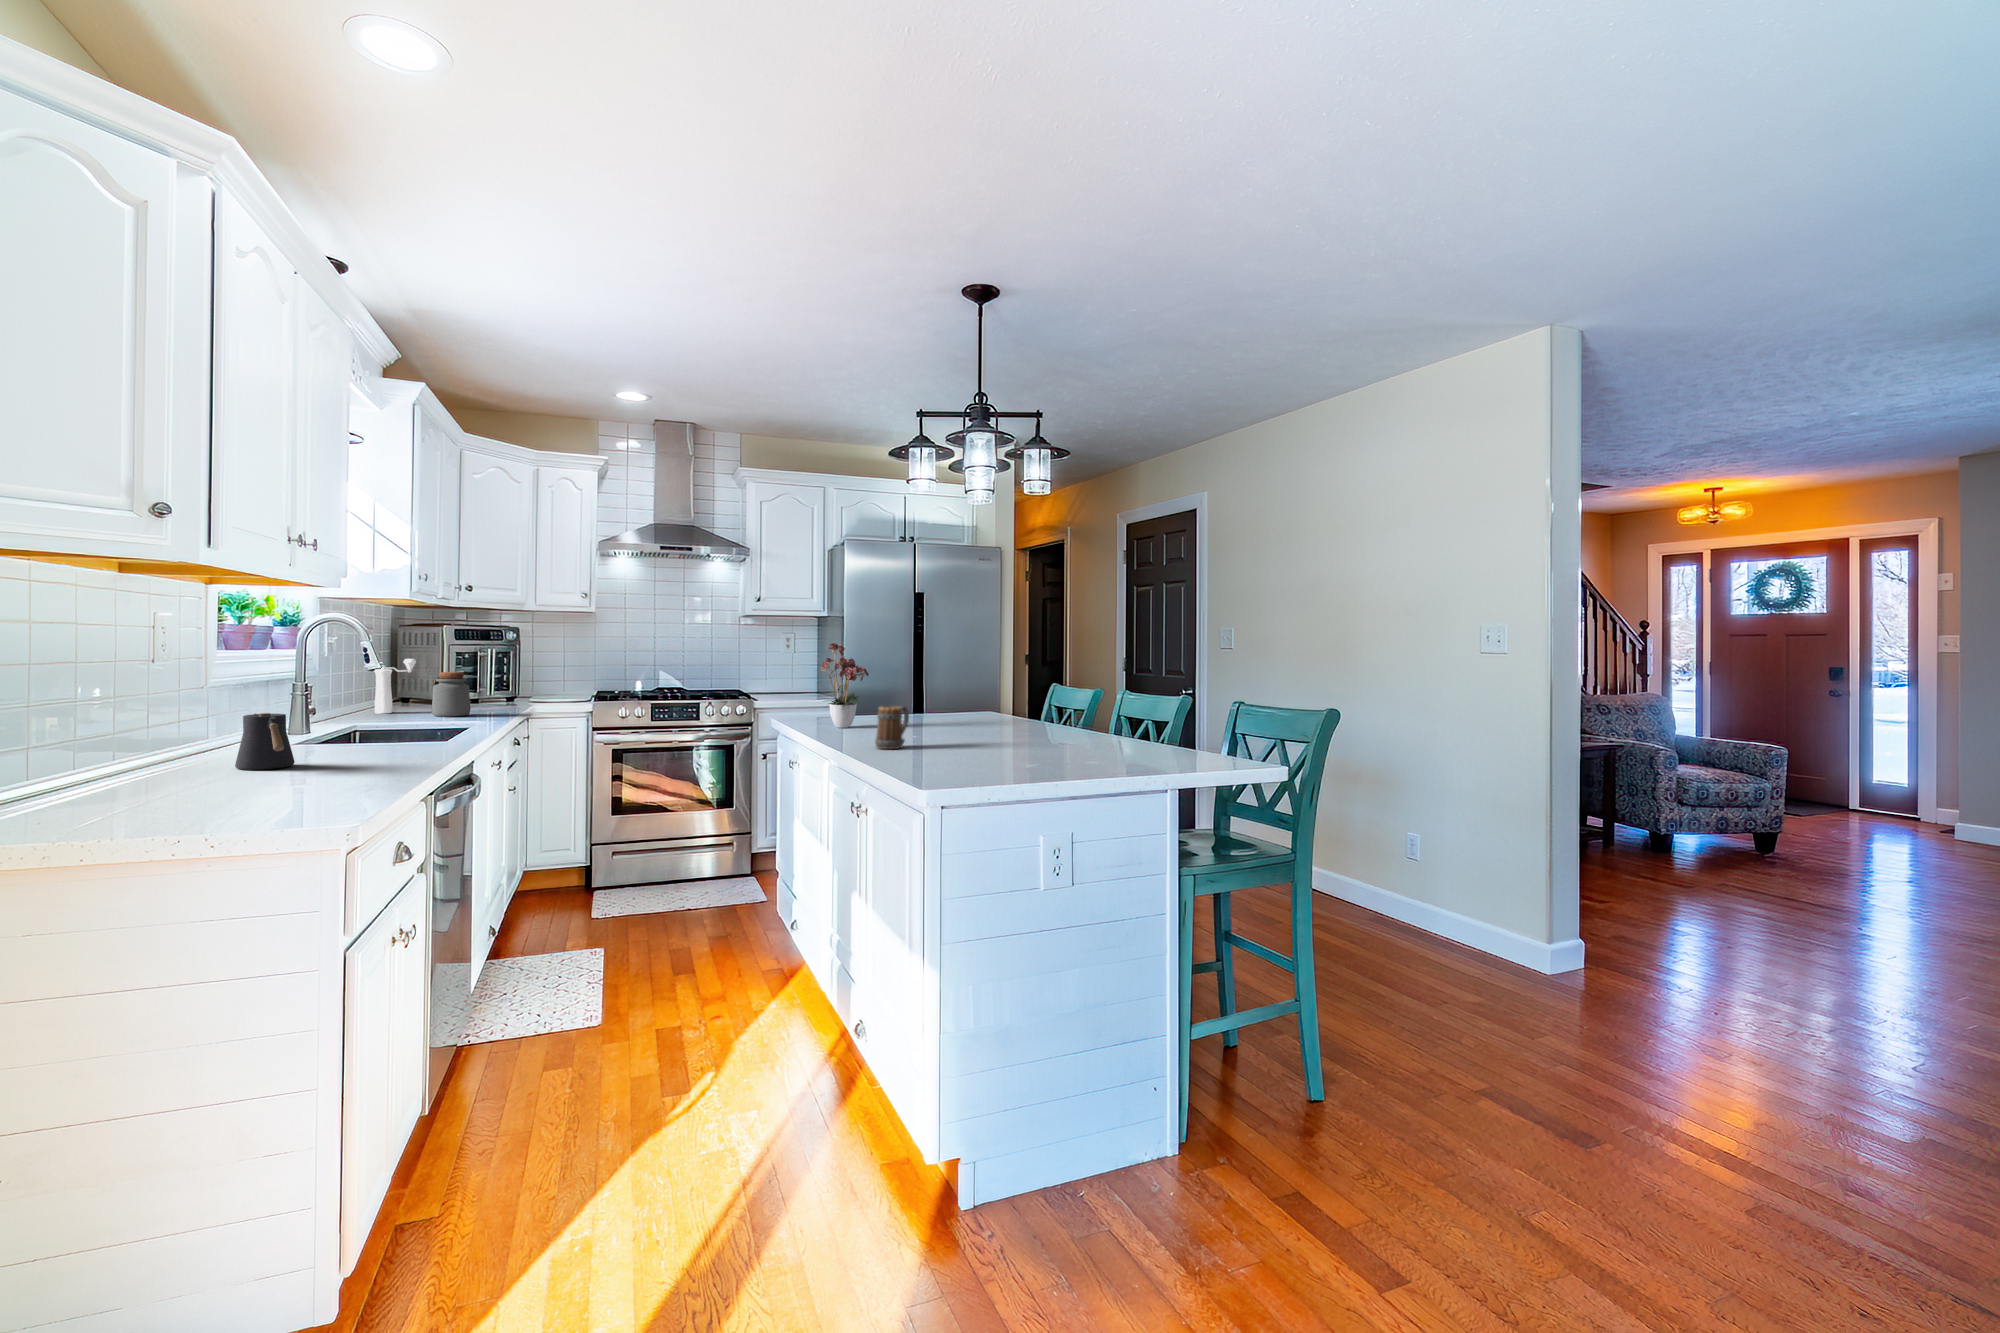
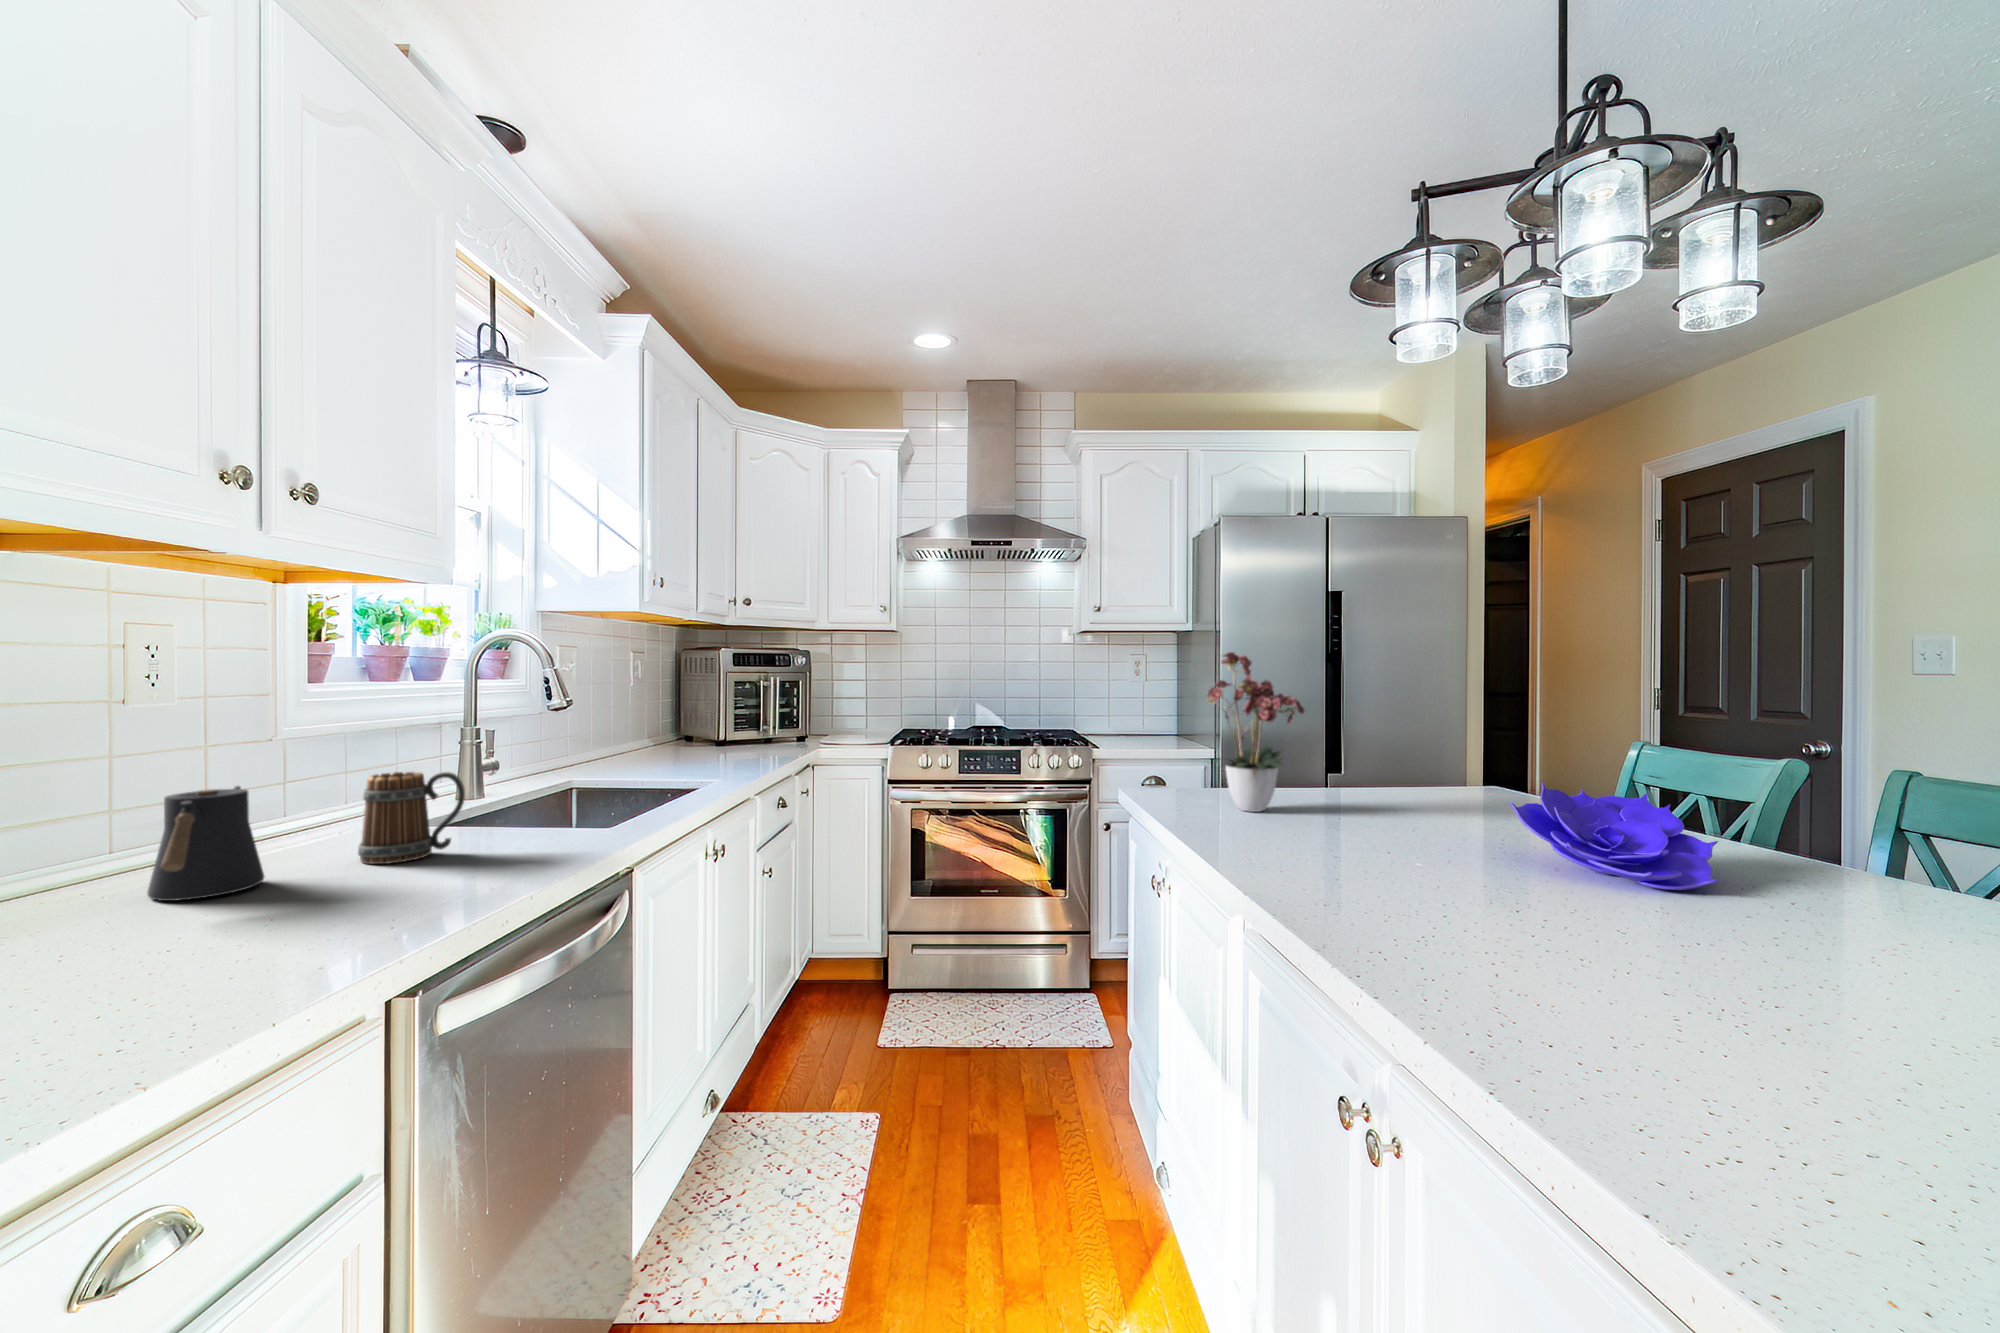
pepper mill: present [374,659,416,714] -> none [625,690,677,761]
jar: present [432,672,471,717] -> none [681,707,727,767]
decorative bowl: none [943,705,1012,743] -> present [1510,782,1719,890]
mug: present [875,706,909,749] -> present [358,772,465,864]

